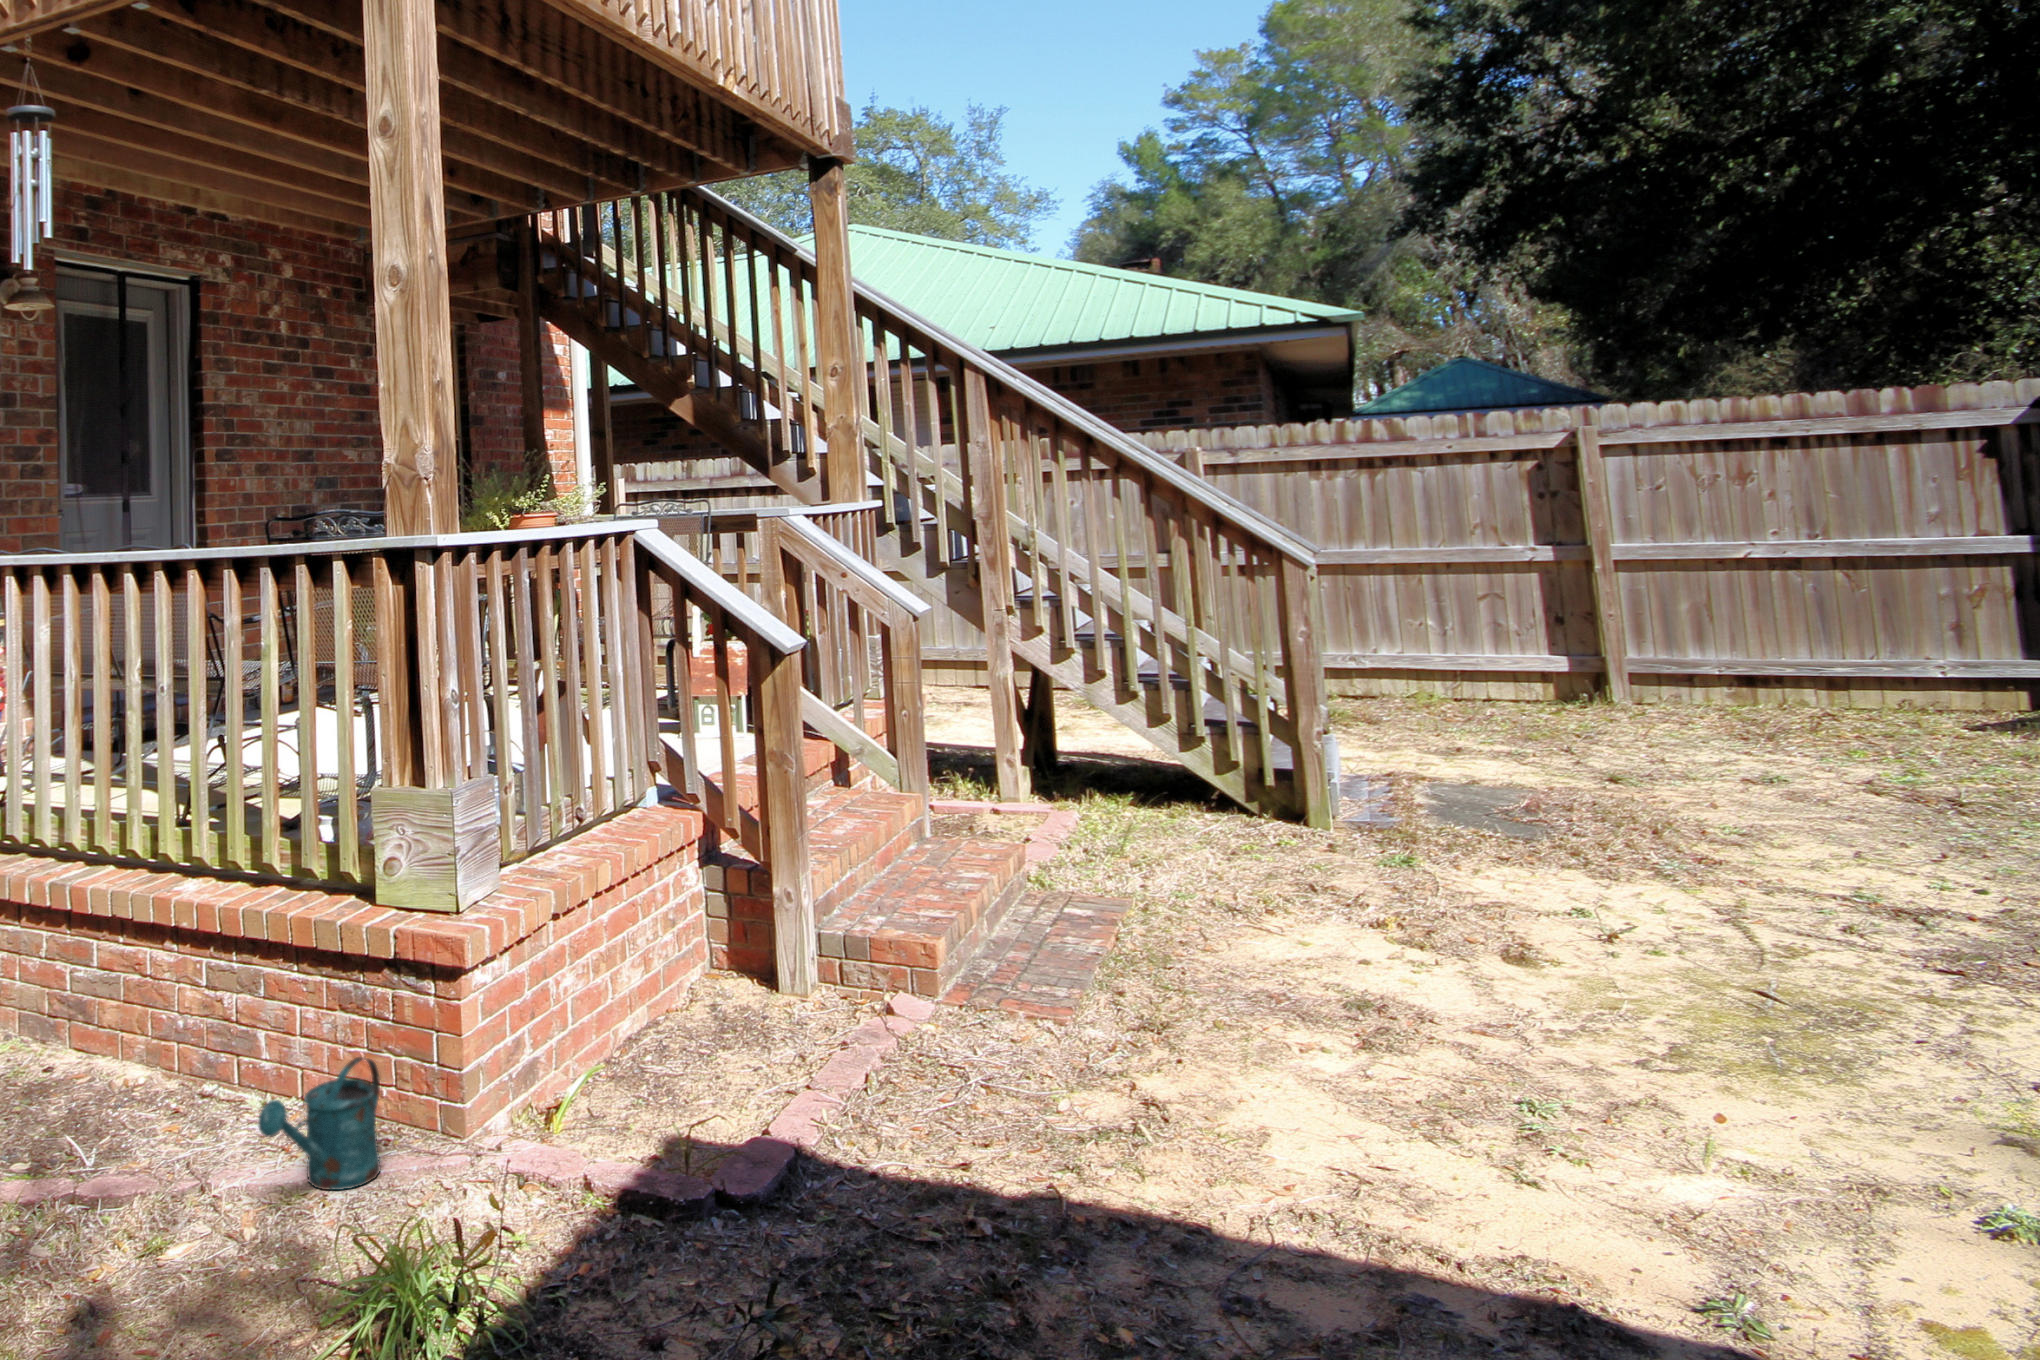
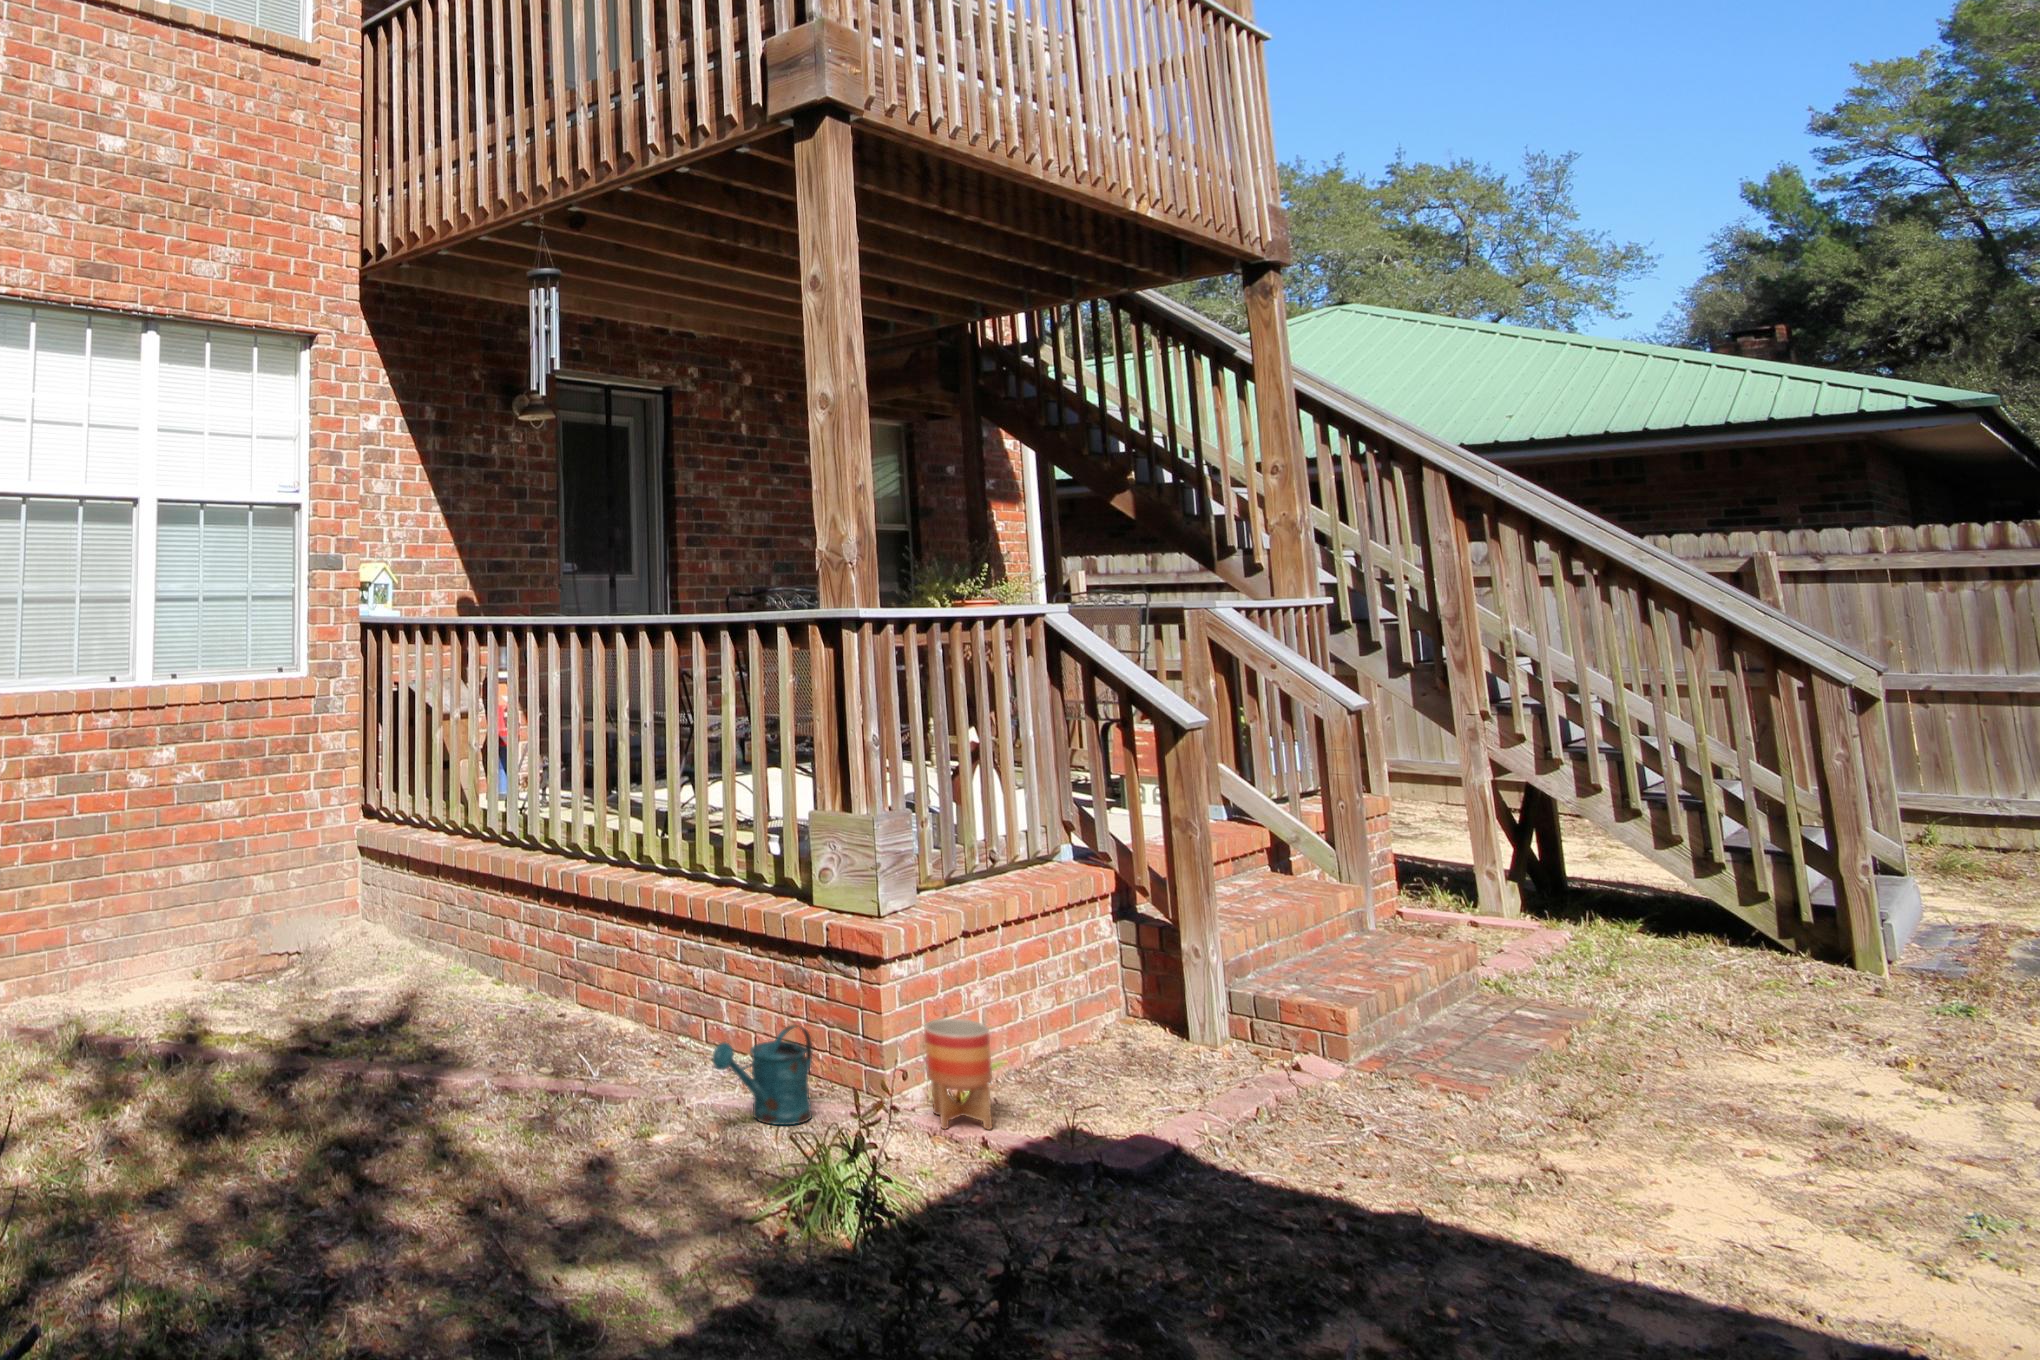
planter: none [516,1023,594,1162] -> present [924,1019,992,1129]

